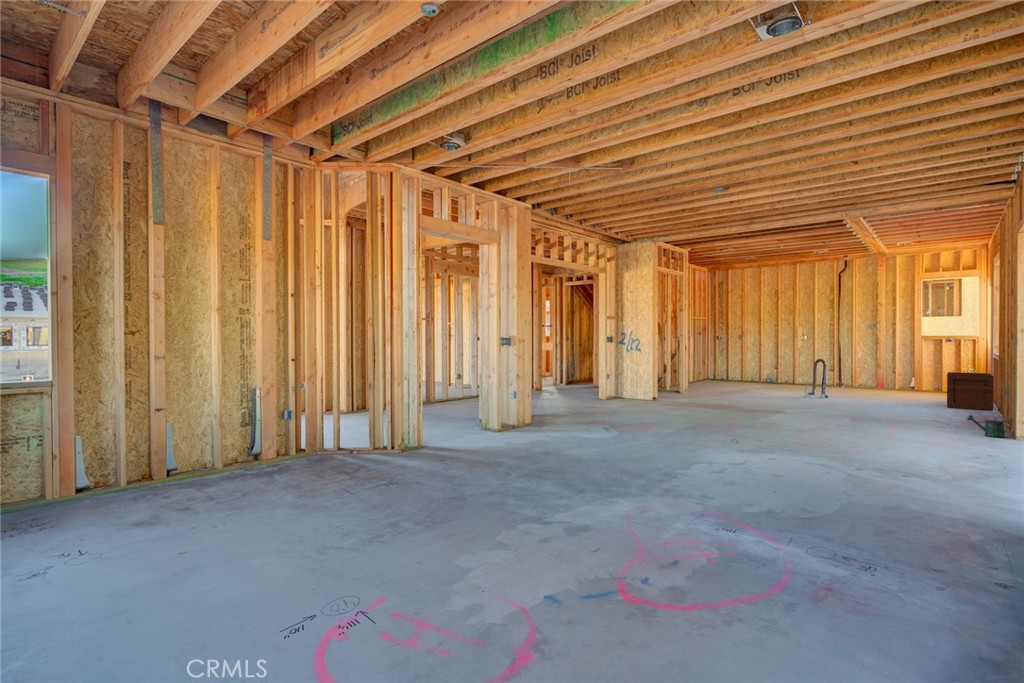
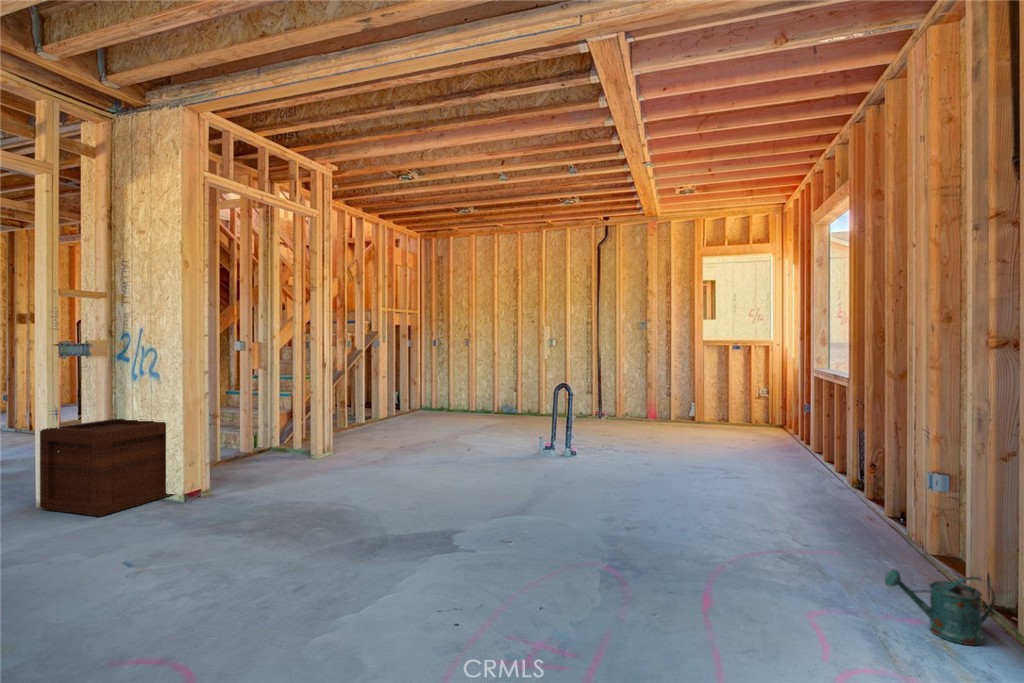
wooden crate: present [947,372,994,411] -> present [40,418,172,517]

